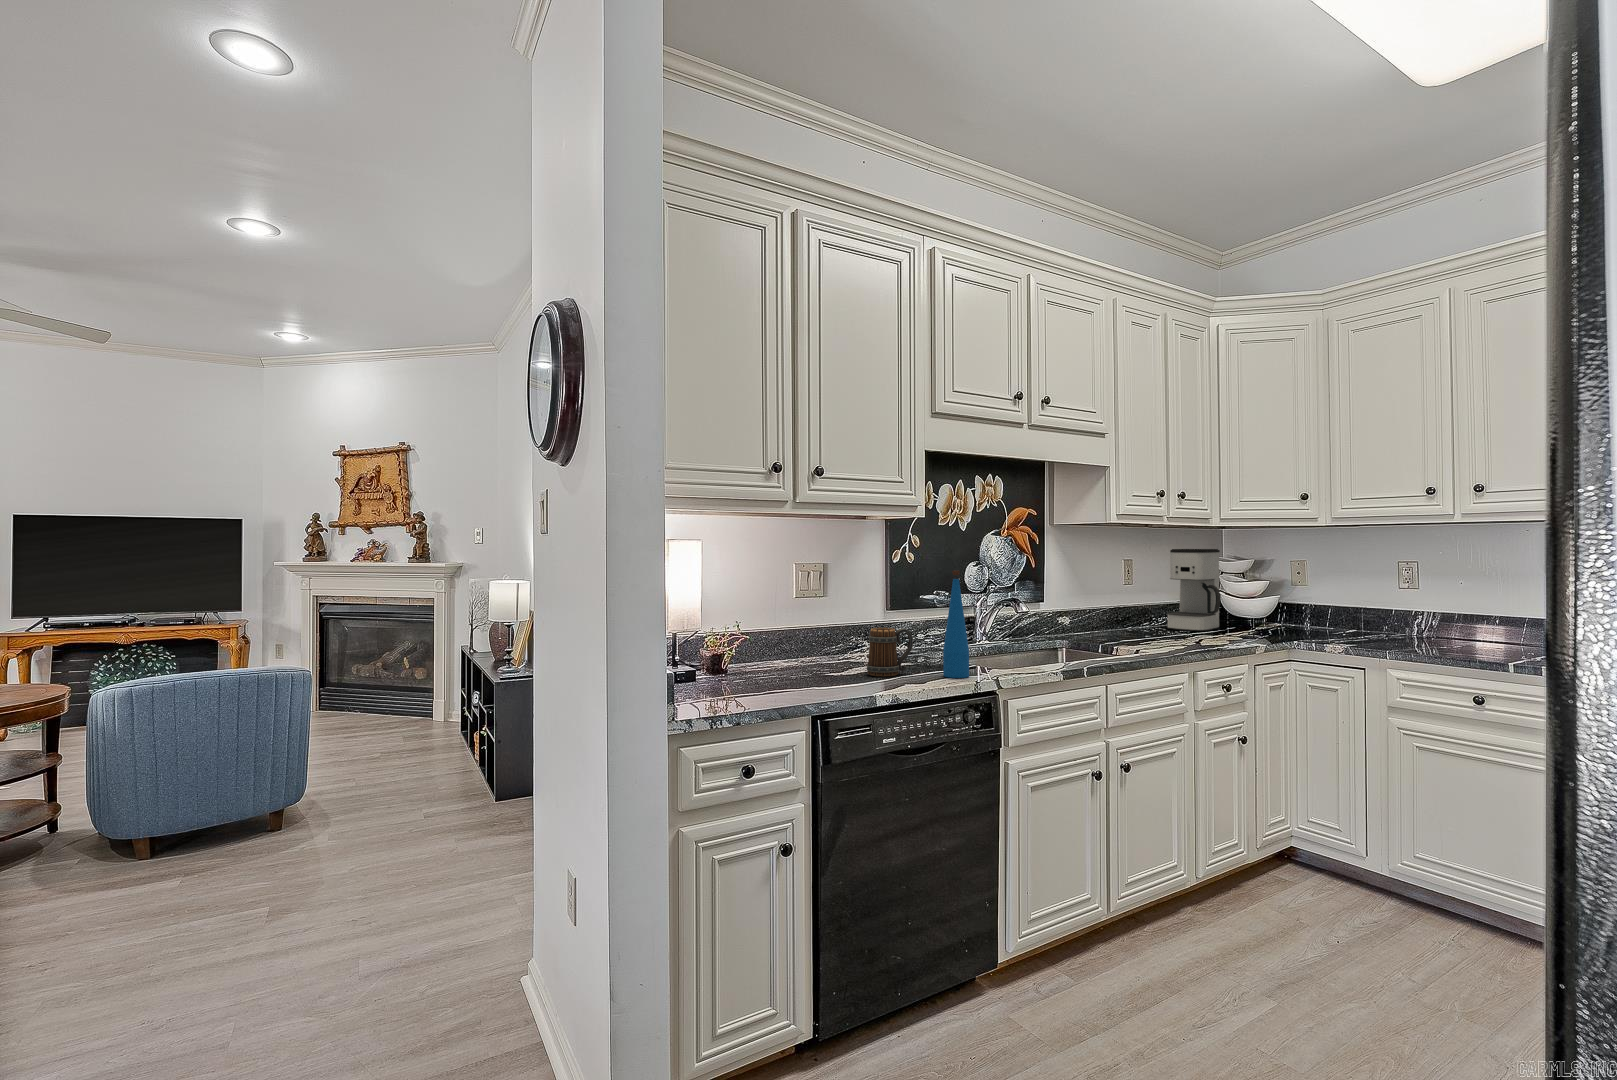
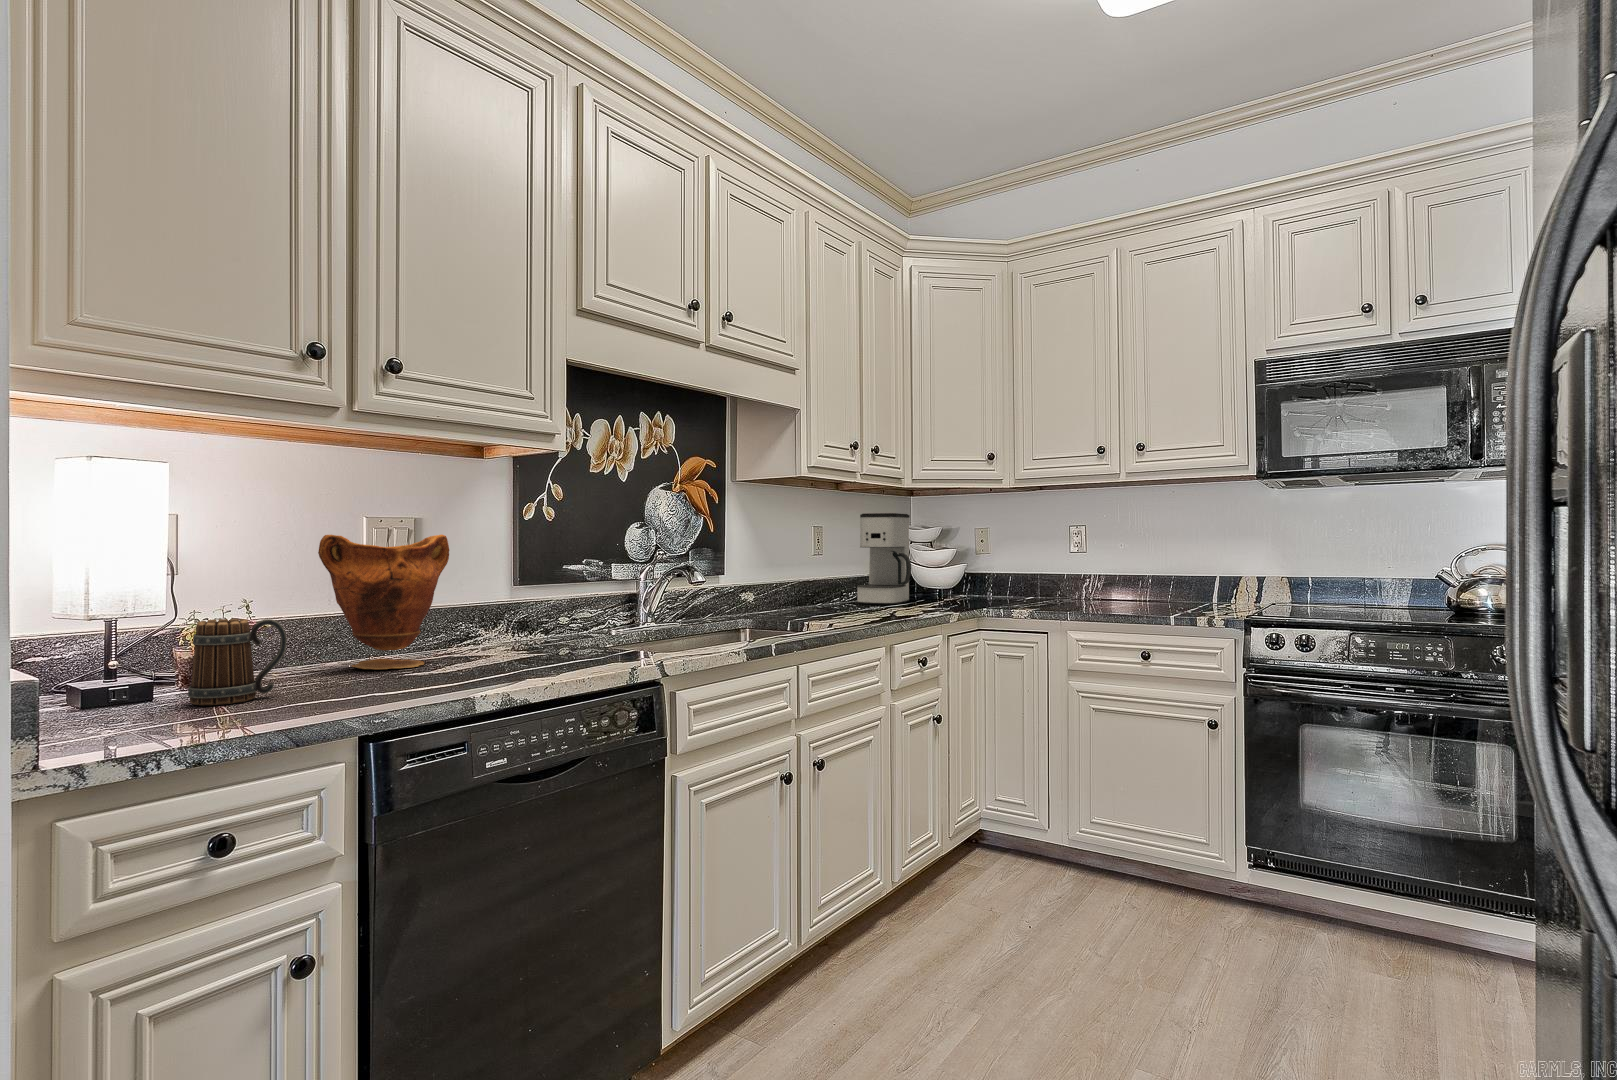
bottle: present [943,571,969,678] -> none [587,519,623,667]
vase: none [769,578,847,671] -> present [318,535,449,669]
mug: present [867,628,913,676] -> present [188,619,287,705]

